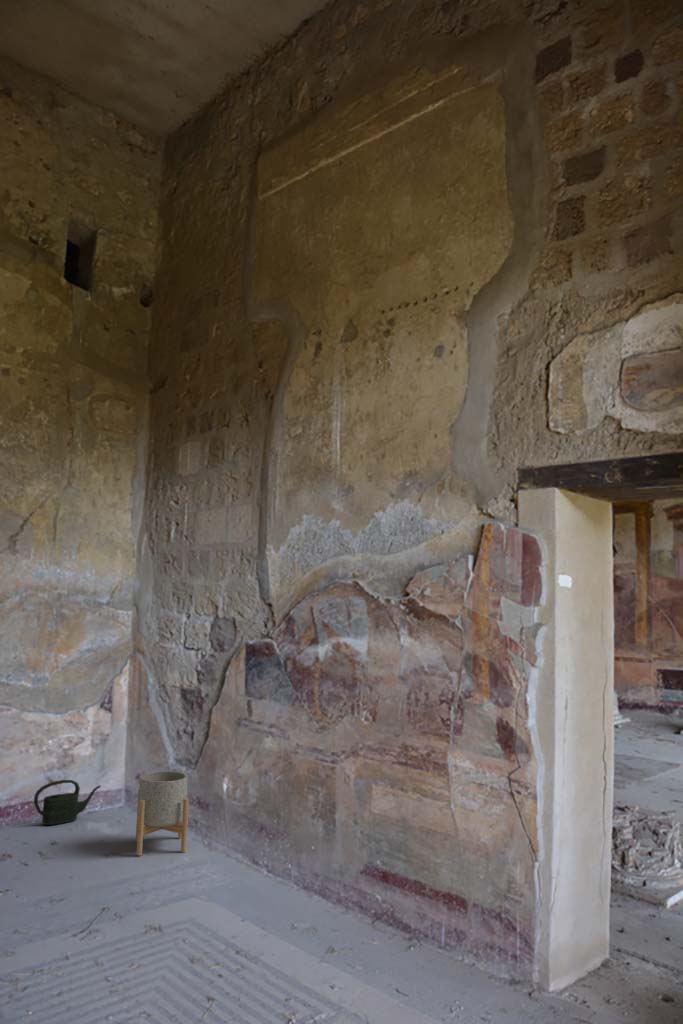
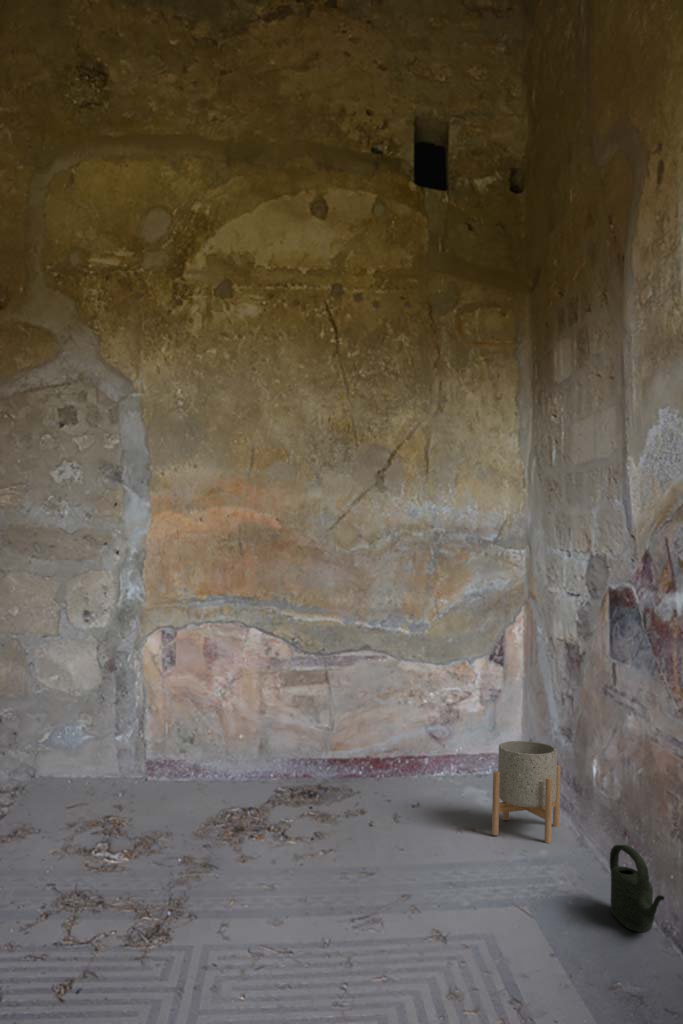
watering can: present [34,780,100,825] -> present [610,845,664,932]

